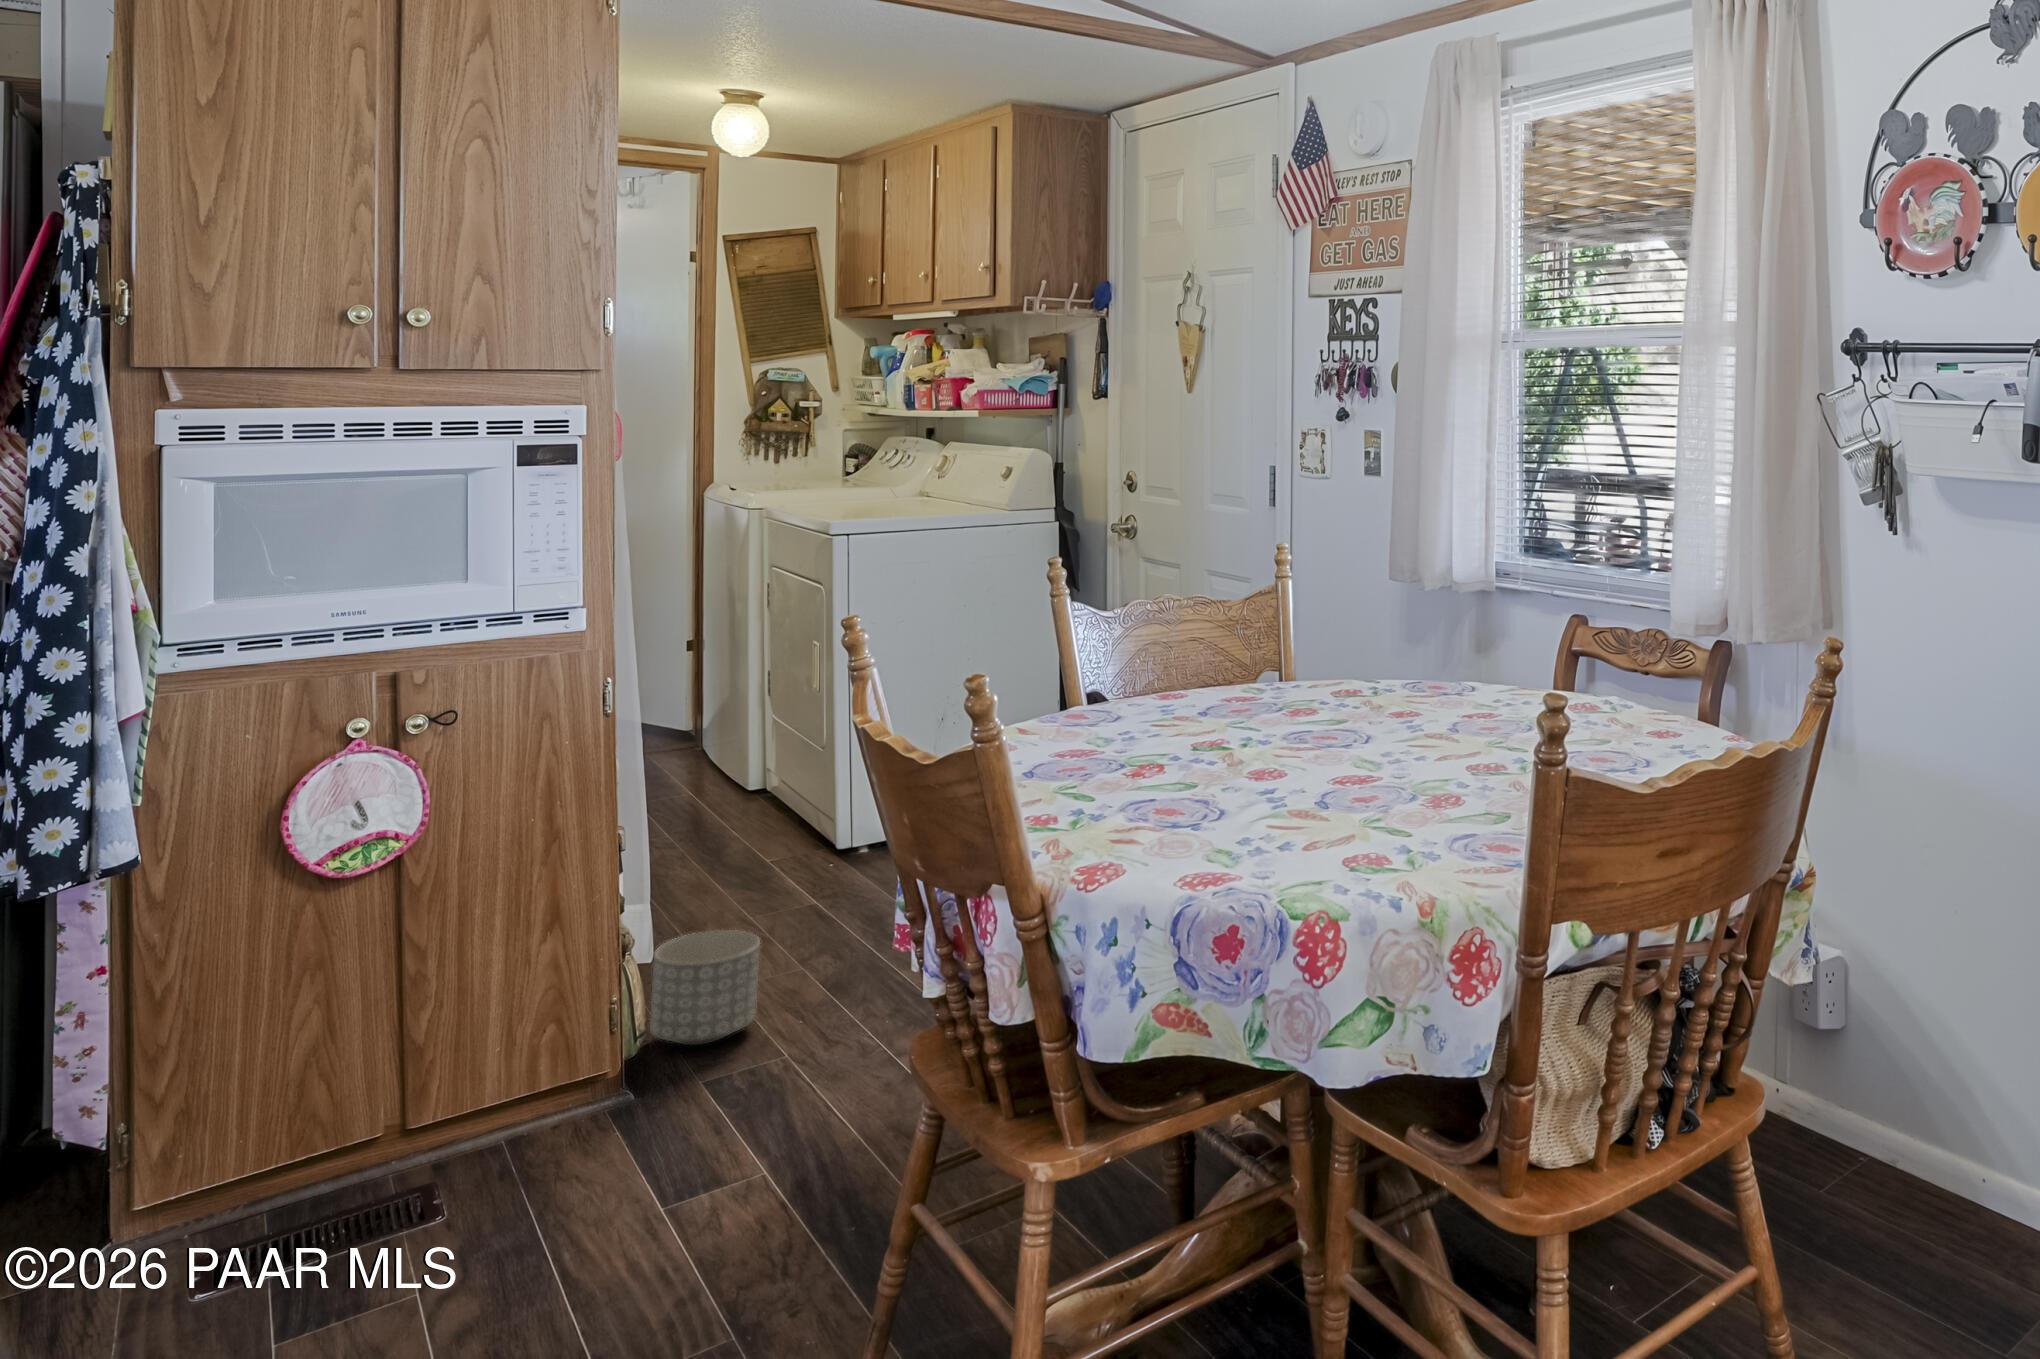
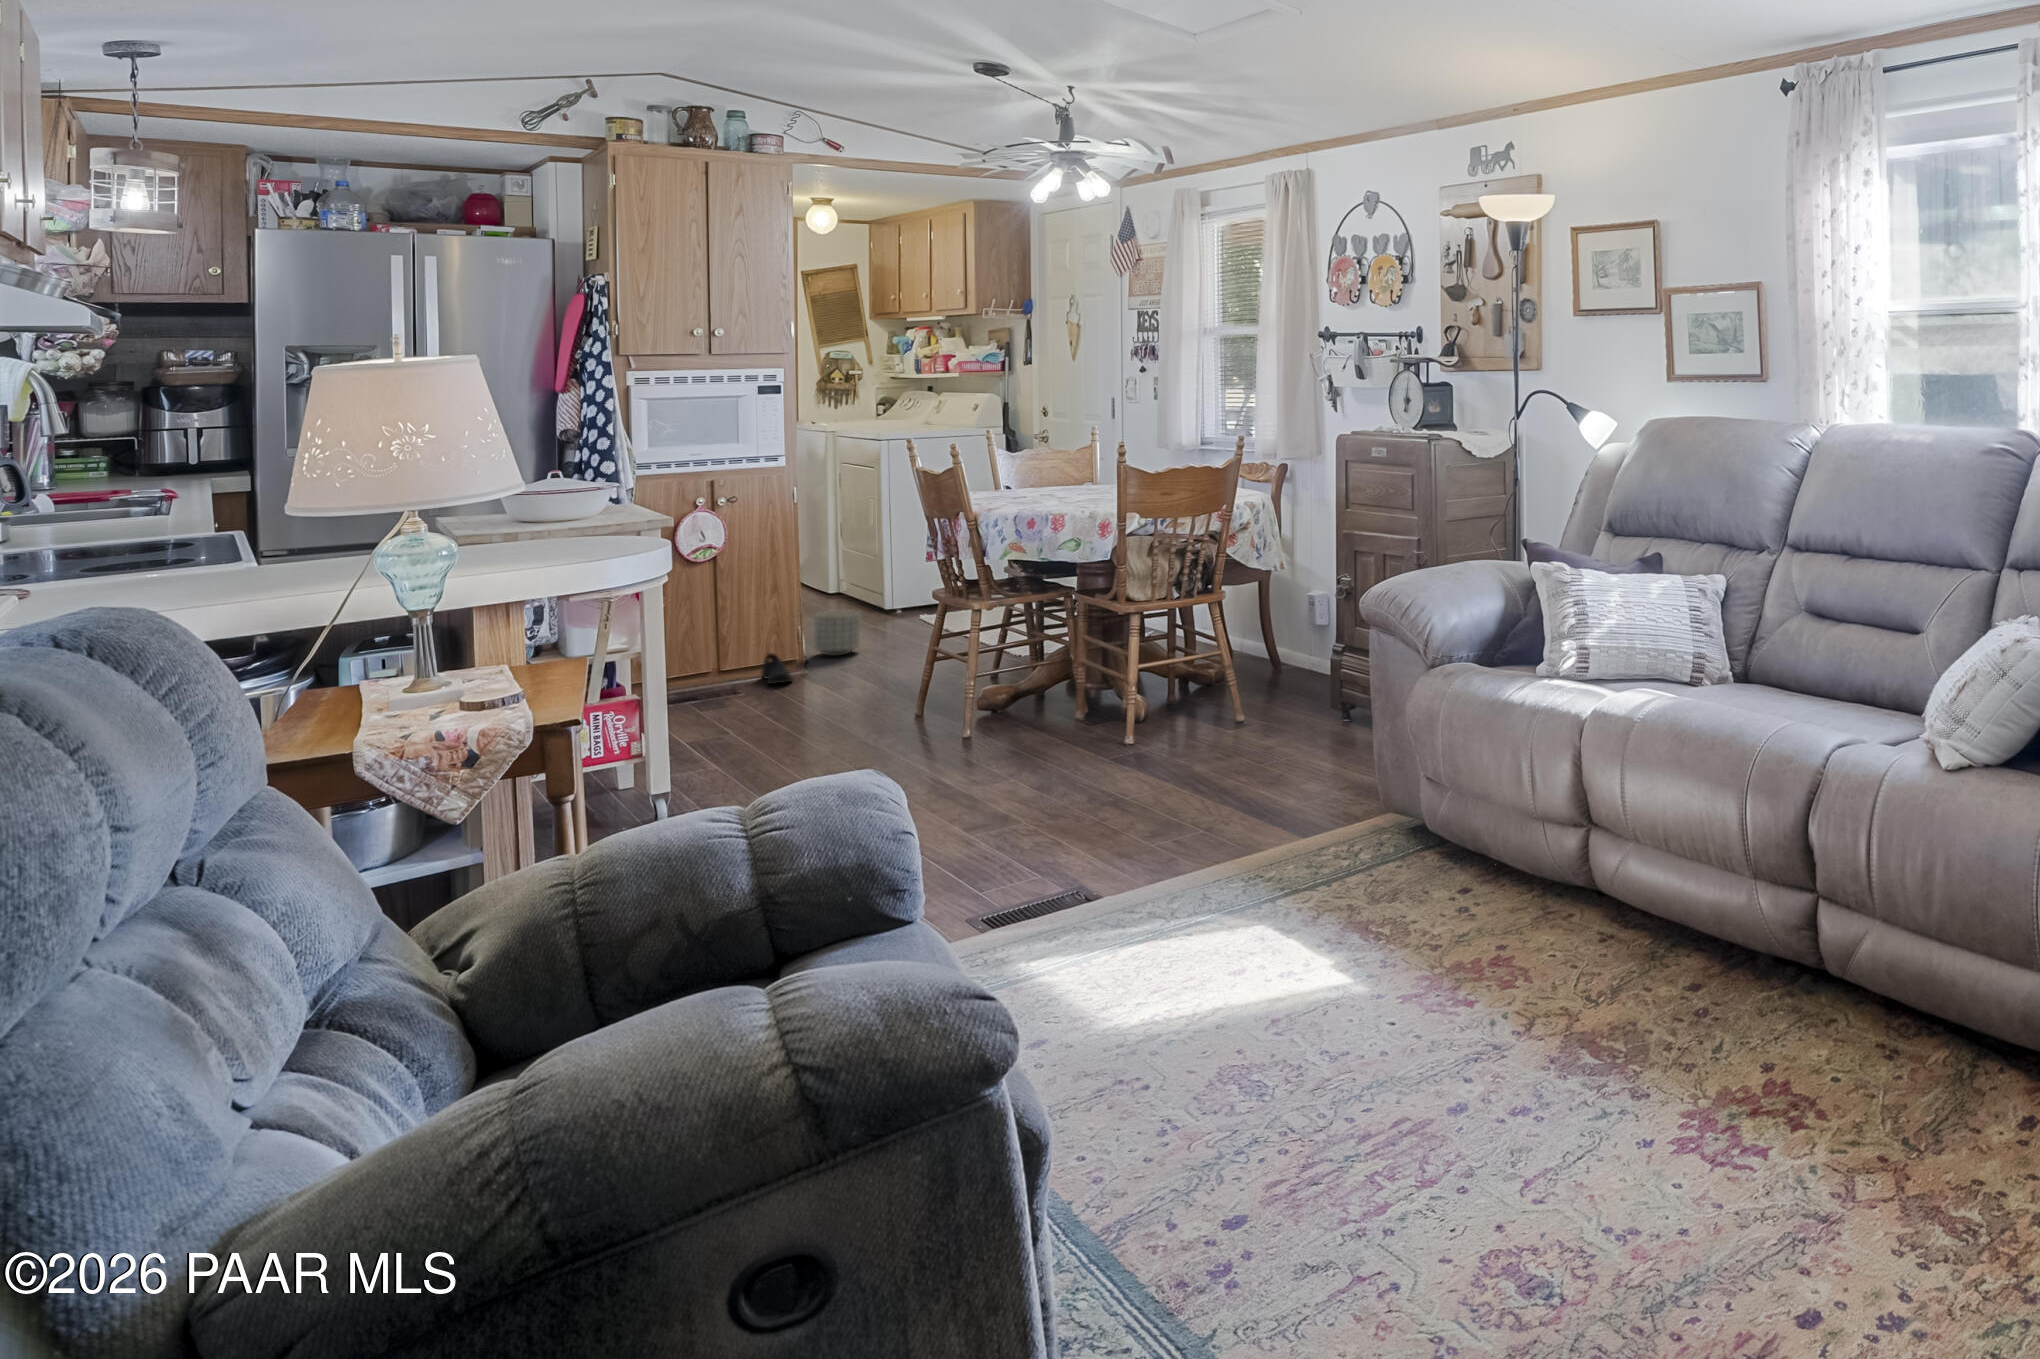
shoe: none [498,1087,568,1193] -> present [762,653,793,684]

